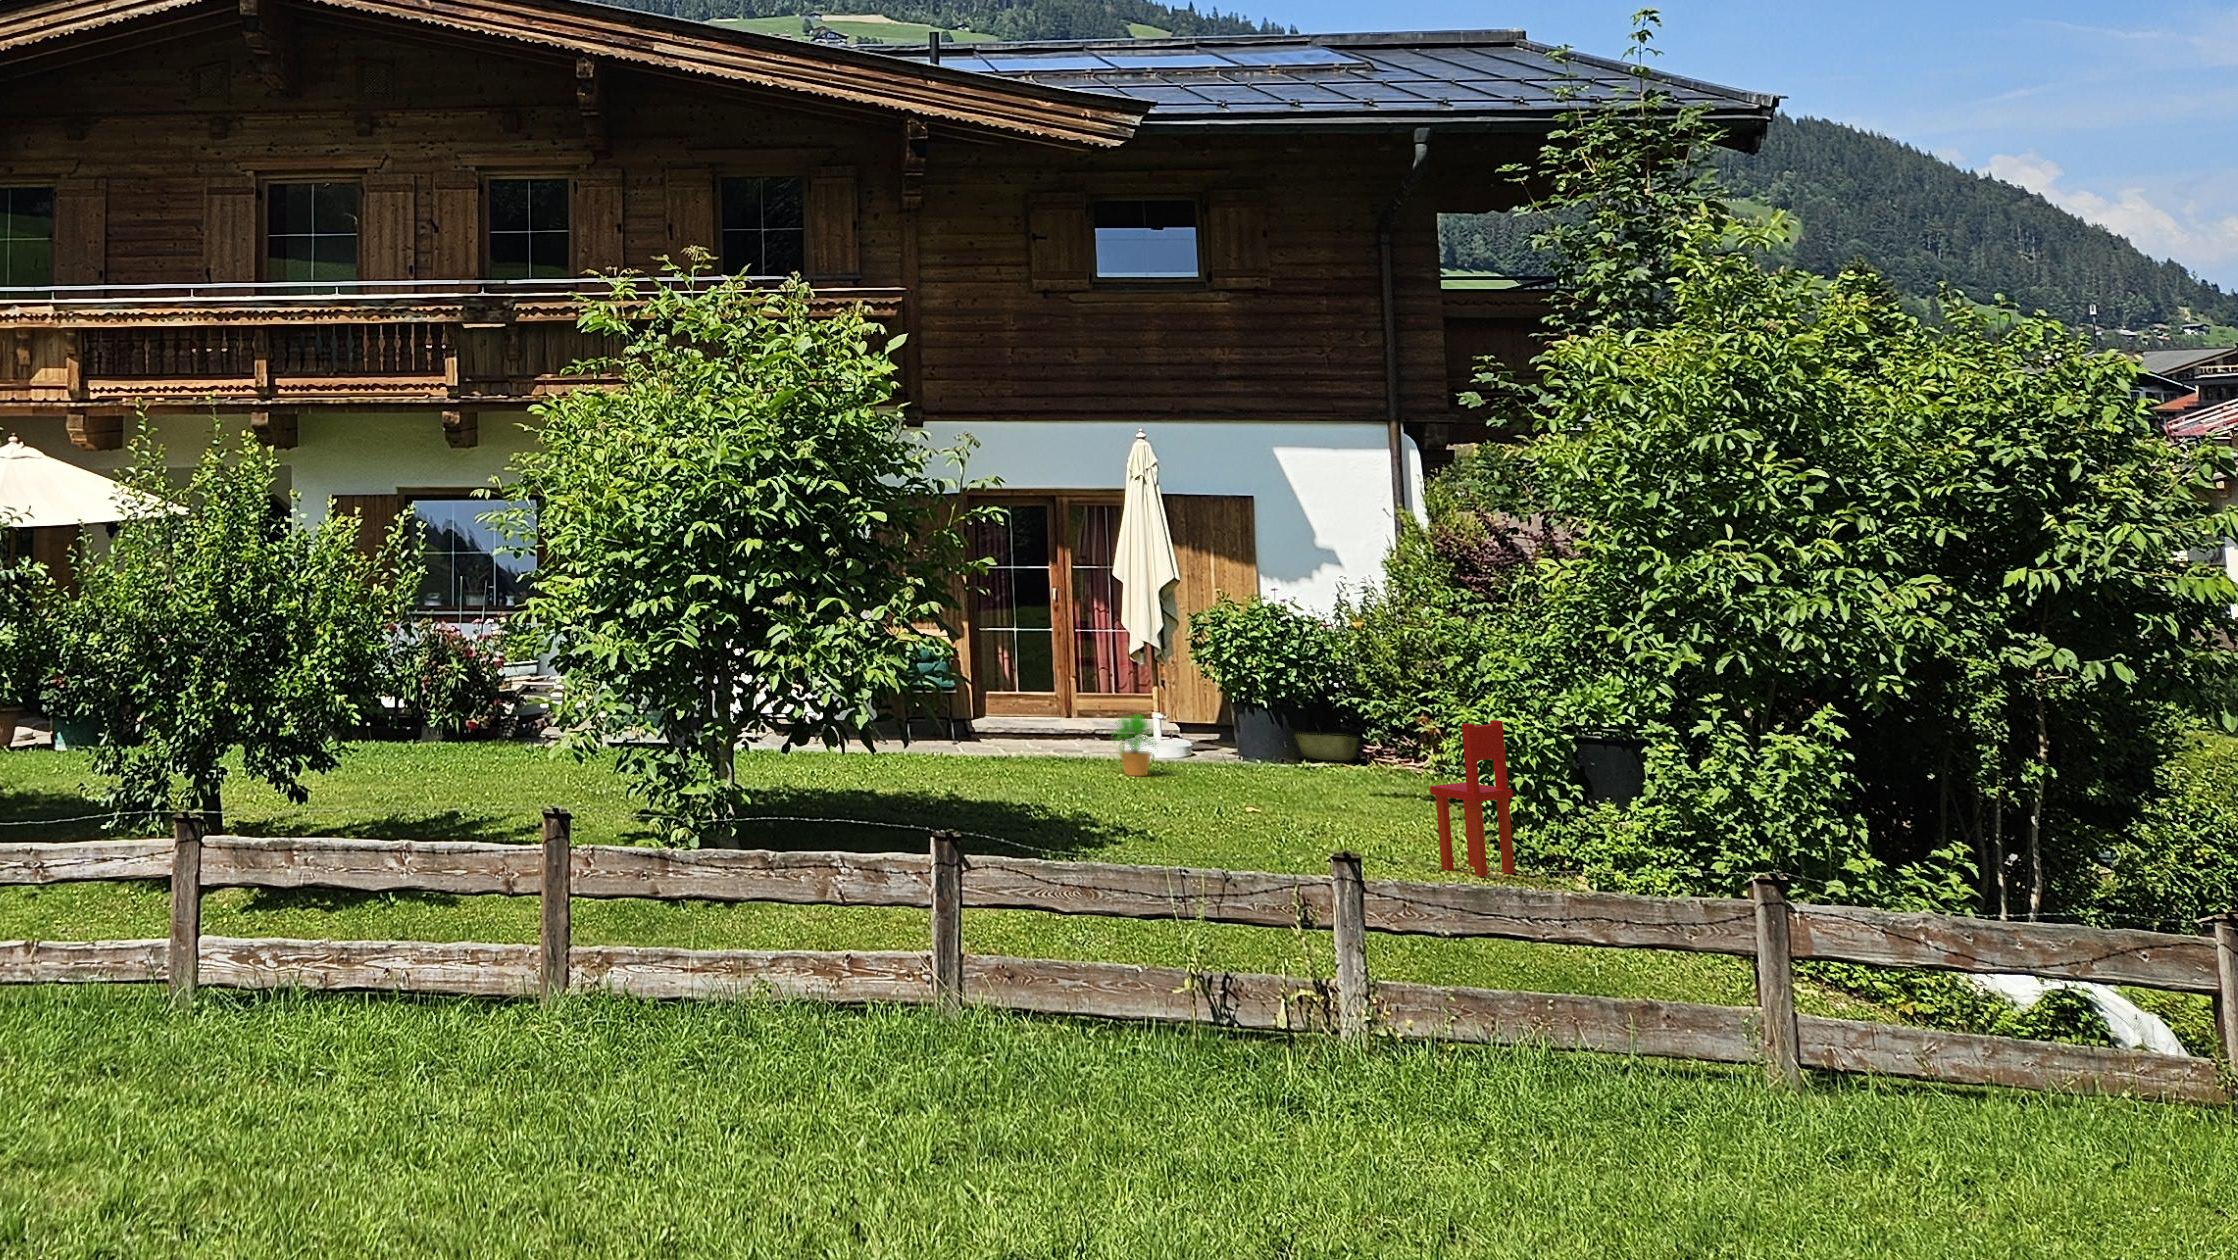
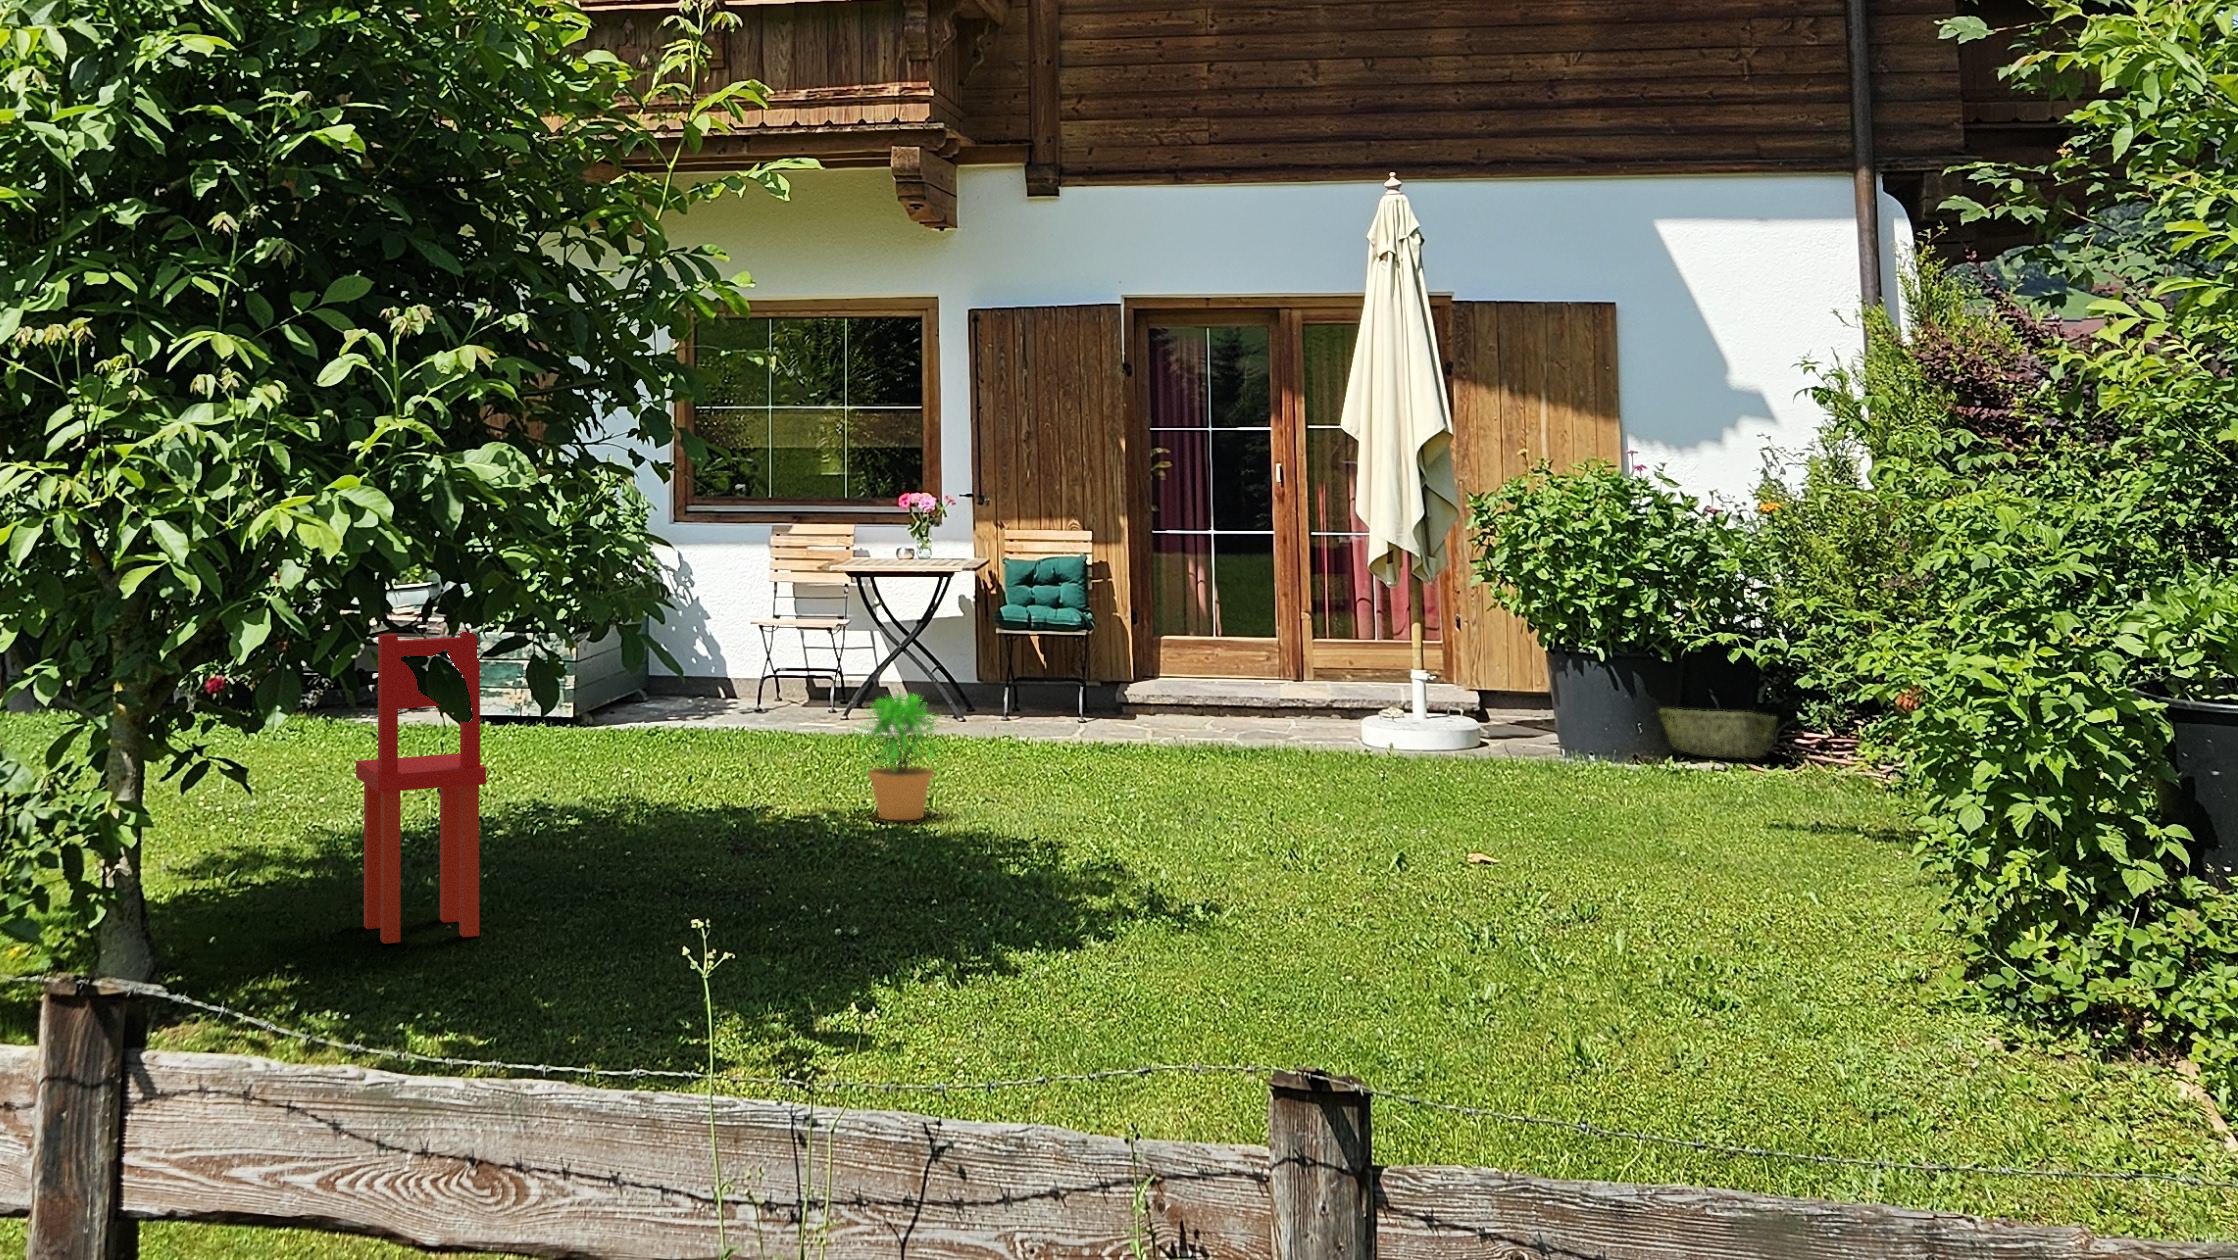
potted plant: present [1115,714,1156,776] -> present [859,693,942,820]
chair: present [1430,720,1515,877] -> present [356,632,486,944]

